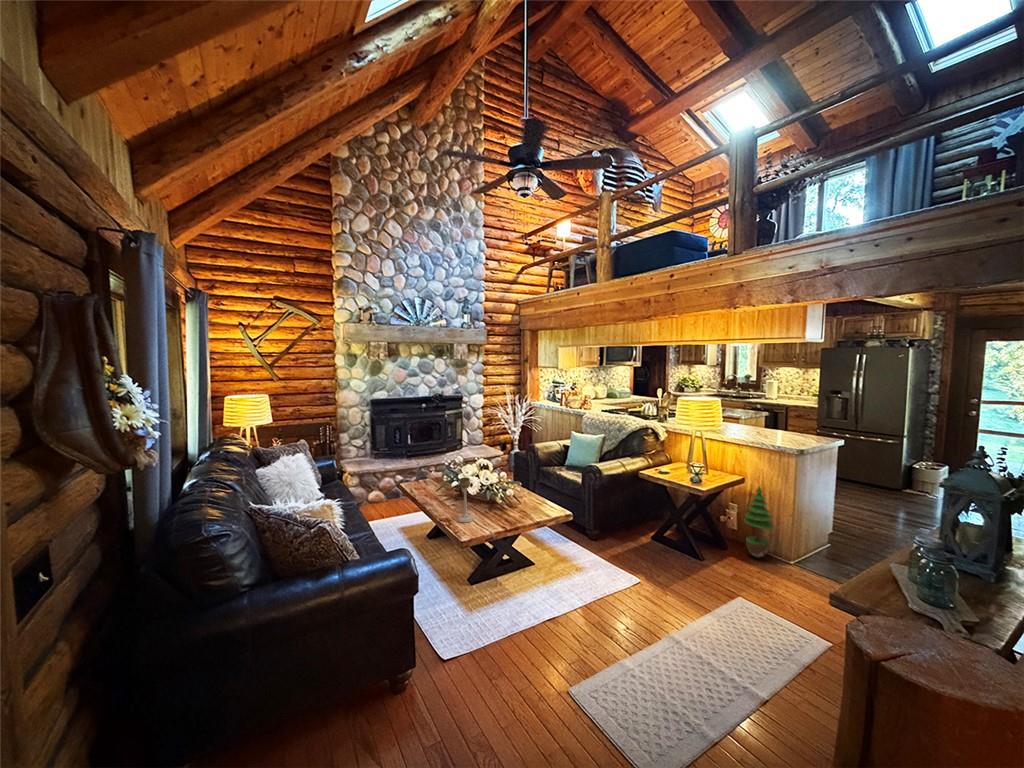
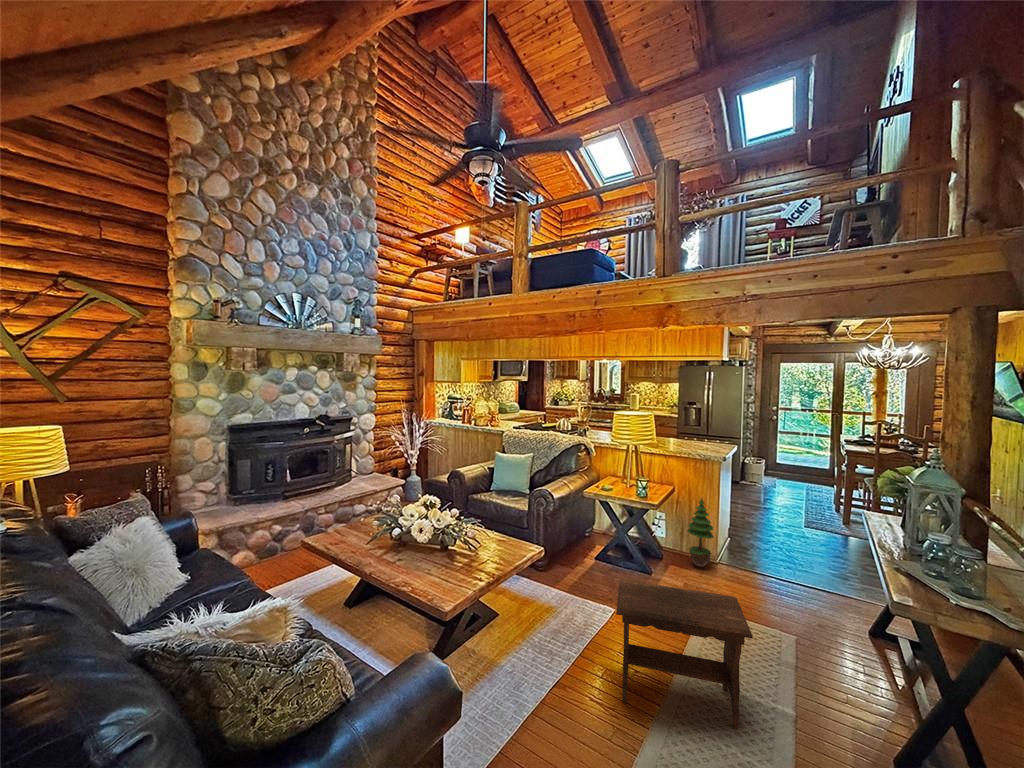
candle holder: present [457,477,474,523] -> none [423,527,446,588]
footstool: none [587,539,711,678] -> present [616,580,753,729]

